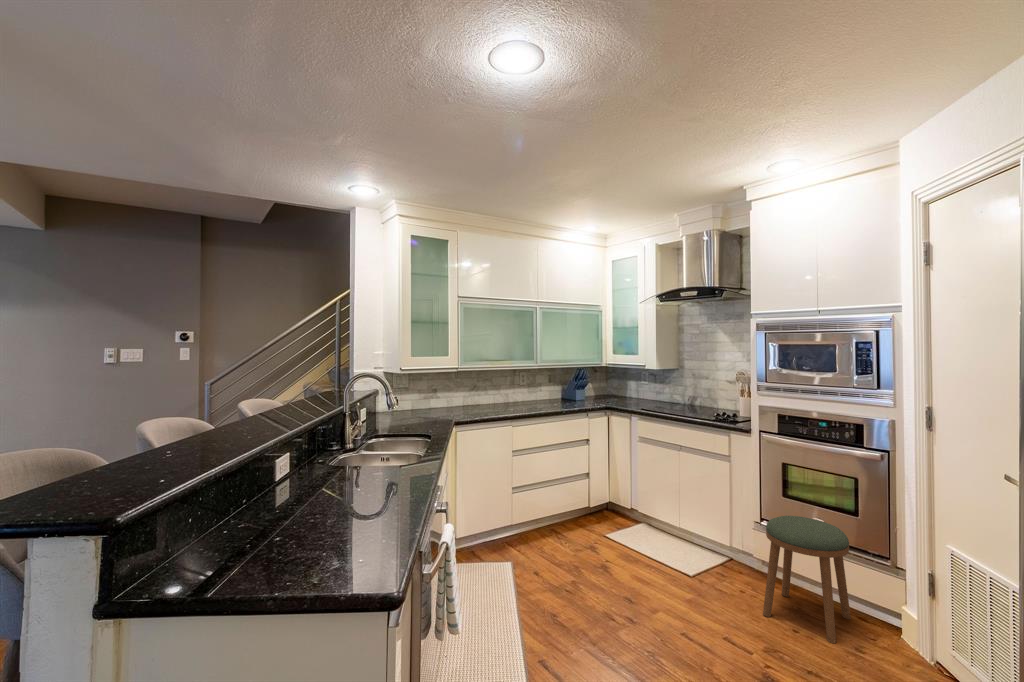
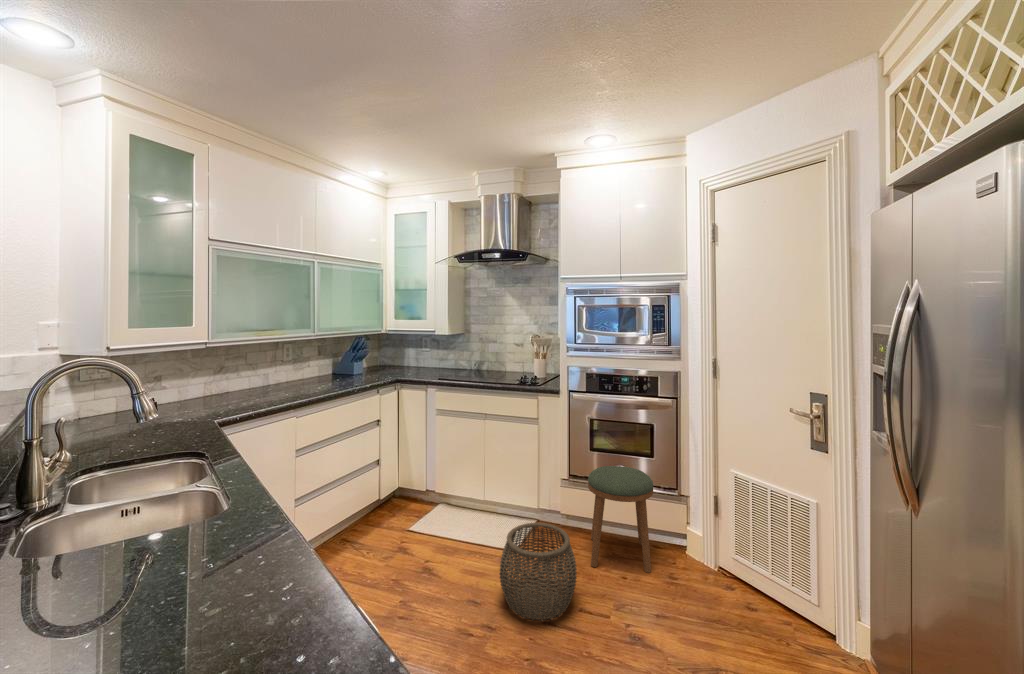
woven basket: none [647,546,725,637] -> present [499,523,577,621]

